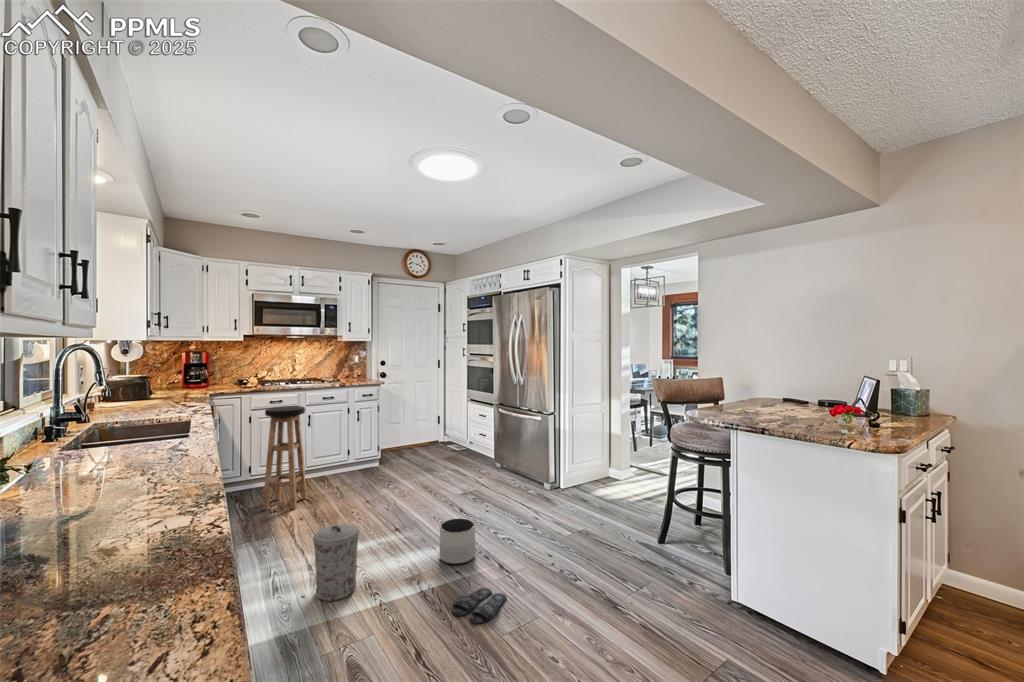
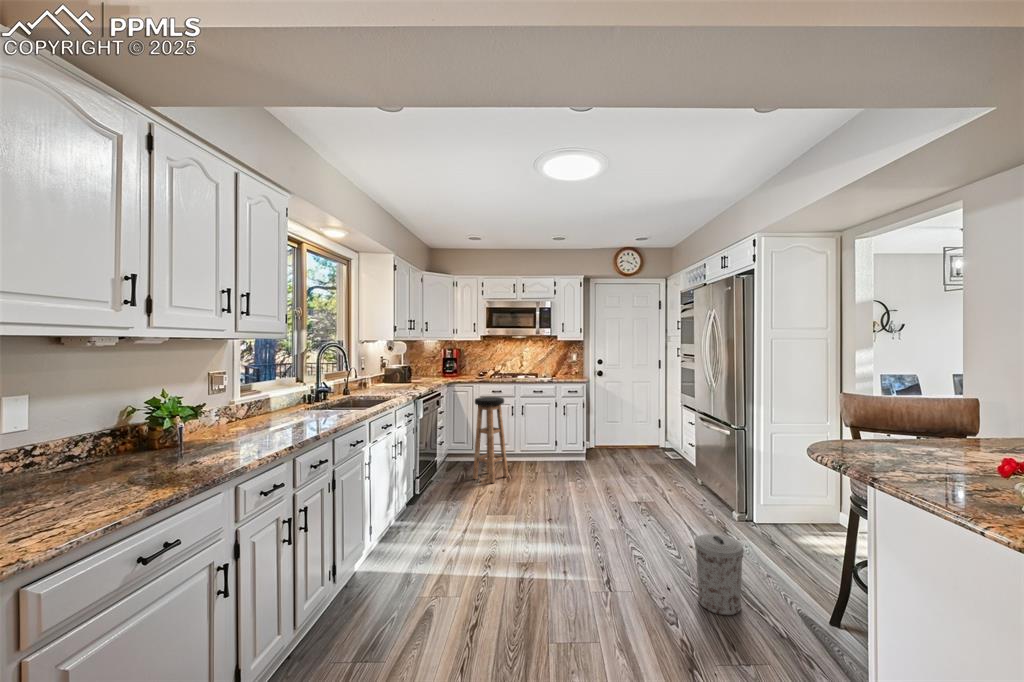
planter: present [440,518,475,564] -> none [559,522,594,568]
trash can: present [313,524,359,601] -> present [694,534,744,615]
slippers: present [452,588,506,624] -> none [527,595,585,625]

